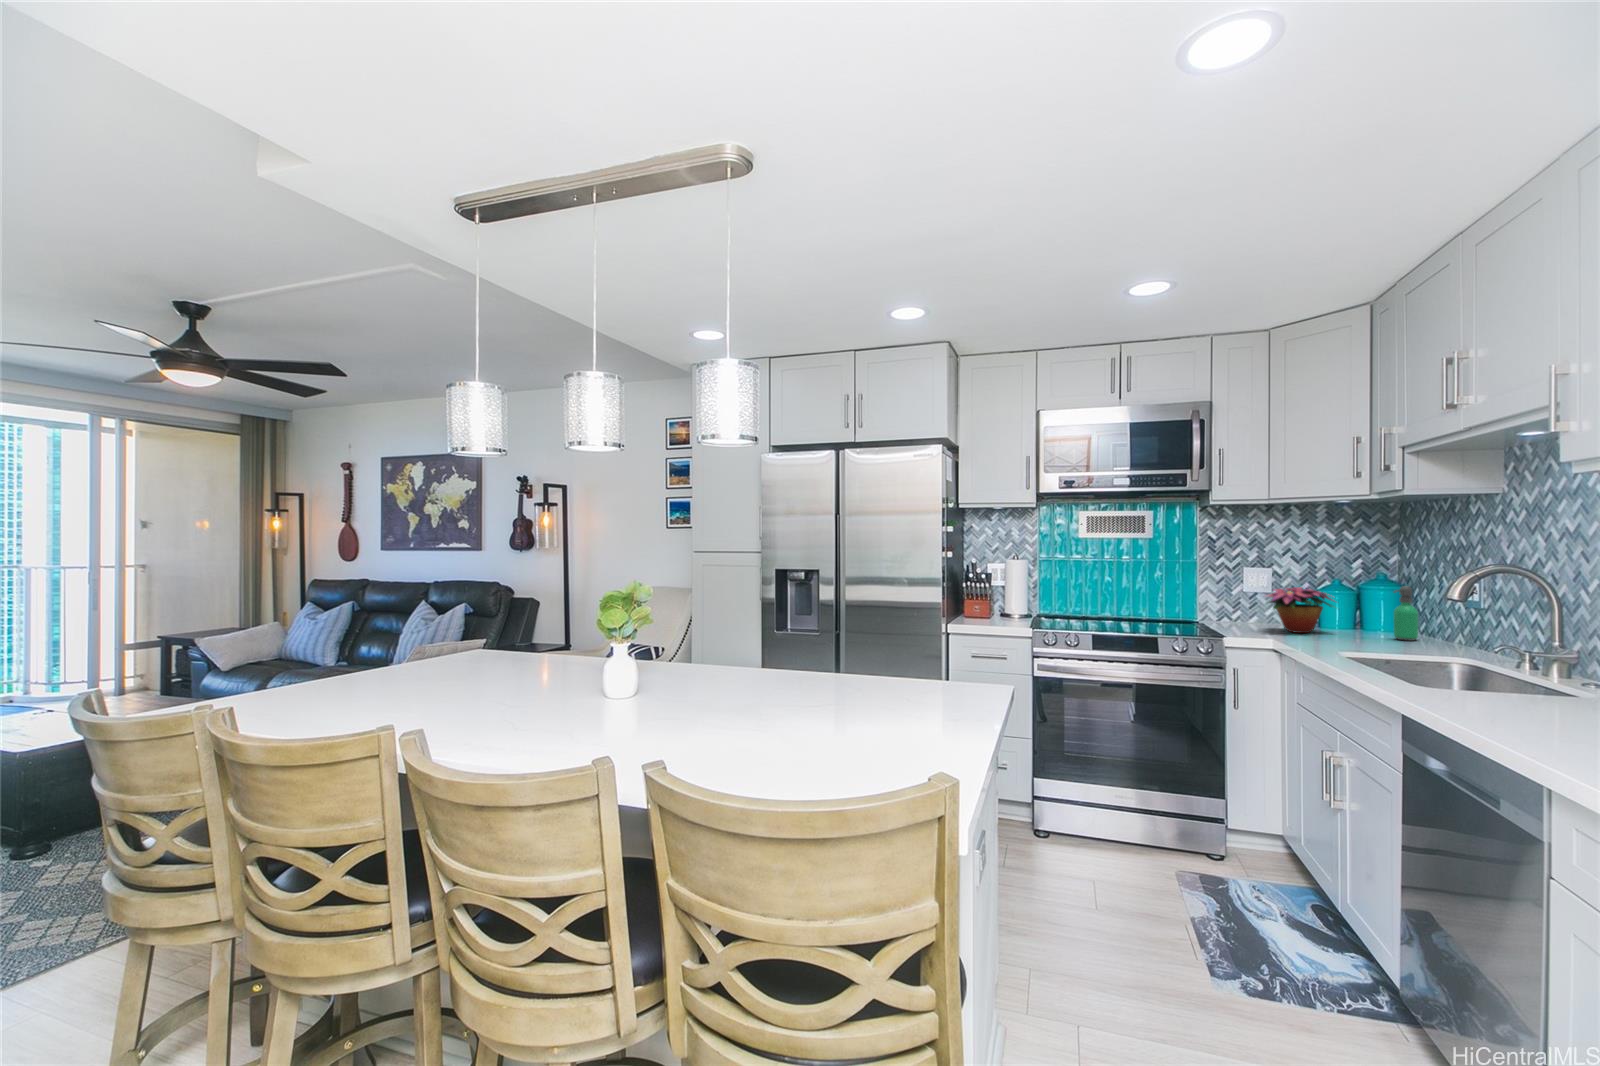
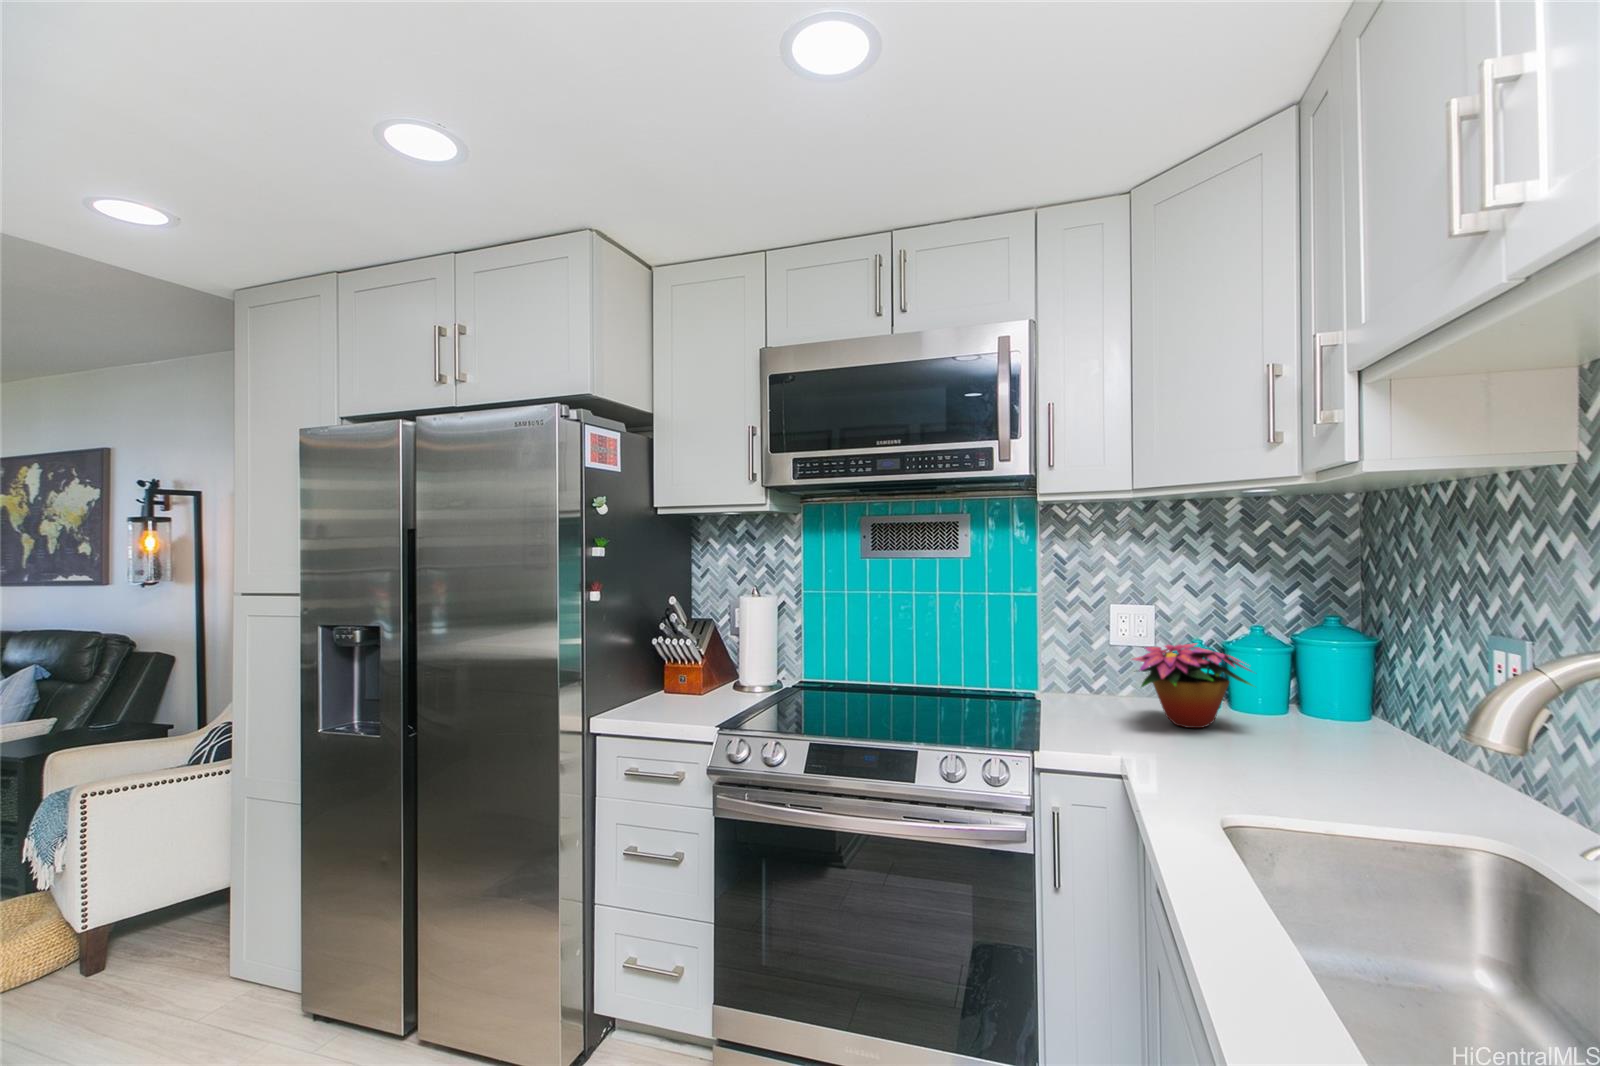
soap dispenser: present [1394,586,1418,641] -> none [1349,649,1399,758]

